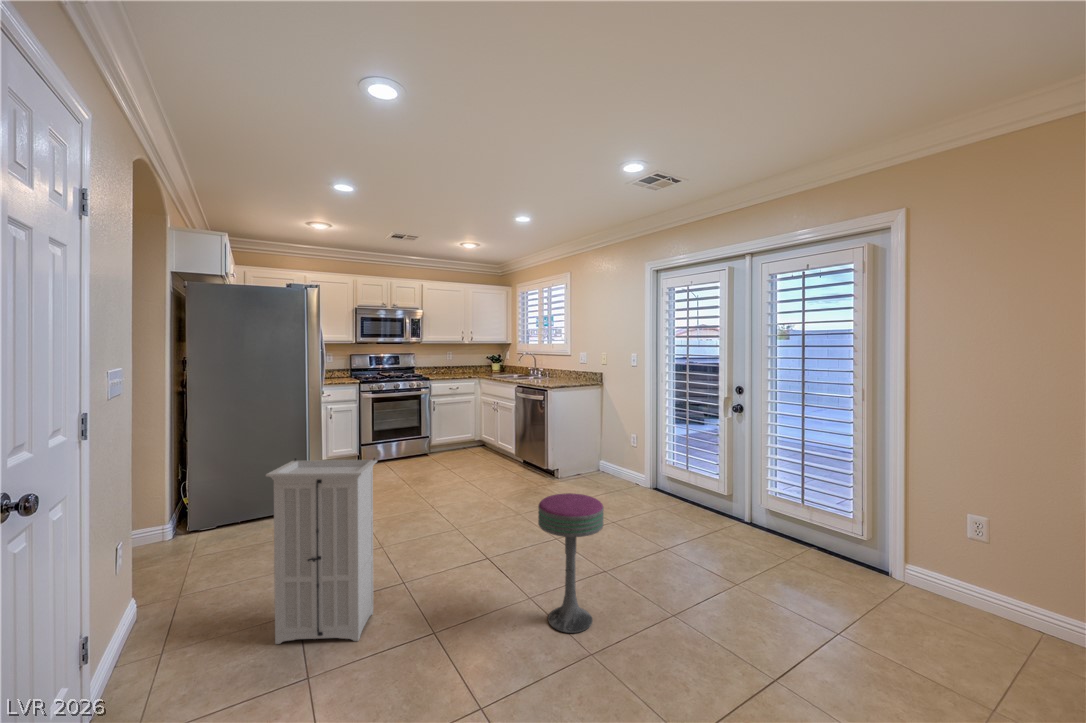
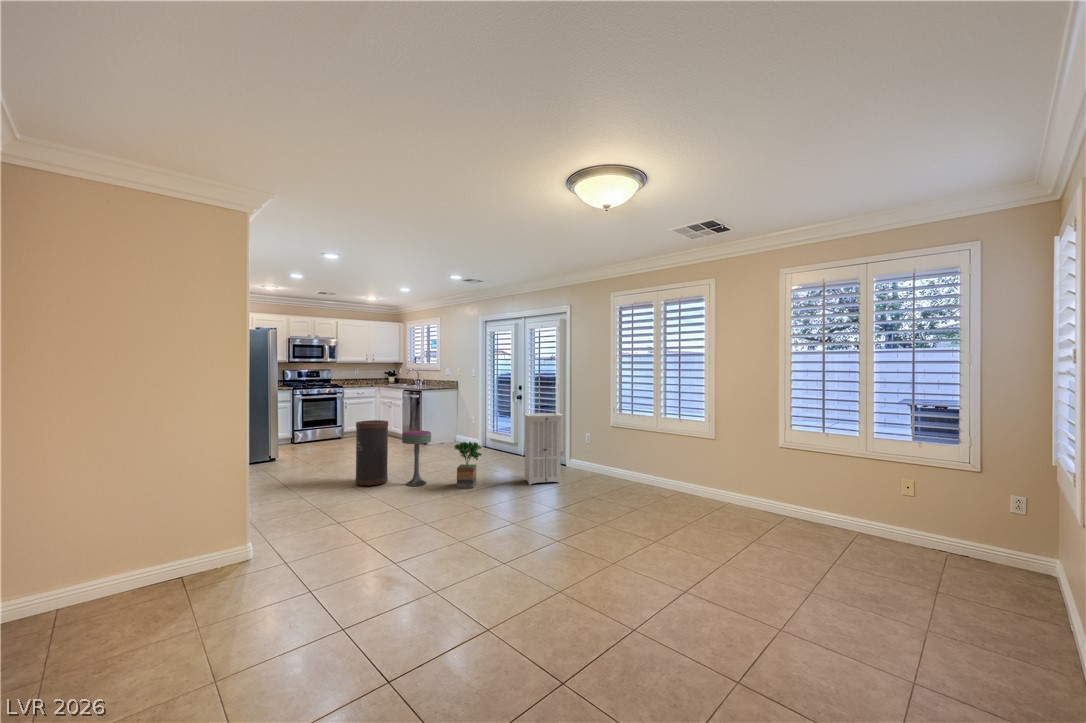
storage cabinet: present [266,458,377,644] -> present [523,412,563,485]
trash can: none [439,464,506,622] -> present [355,420,388,486]
potted tree: none [661,532,741,662] -> present [454,442,482,488]

